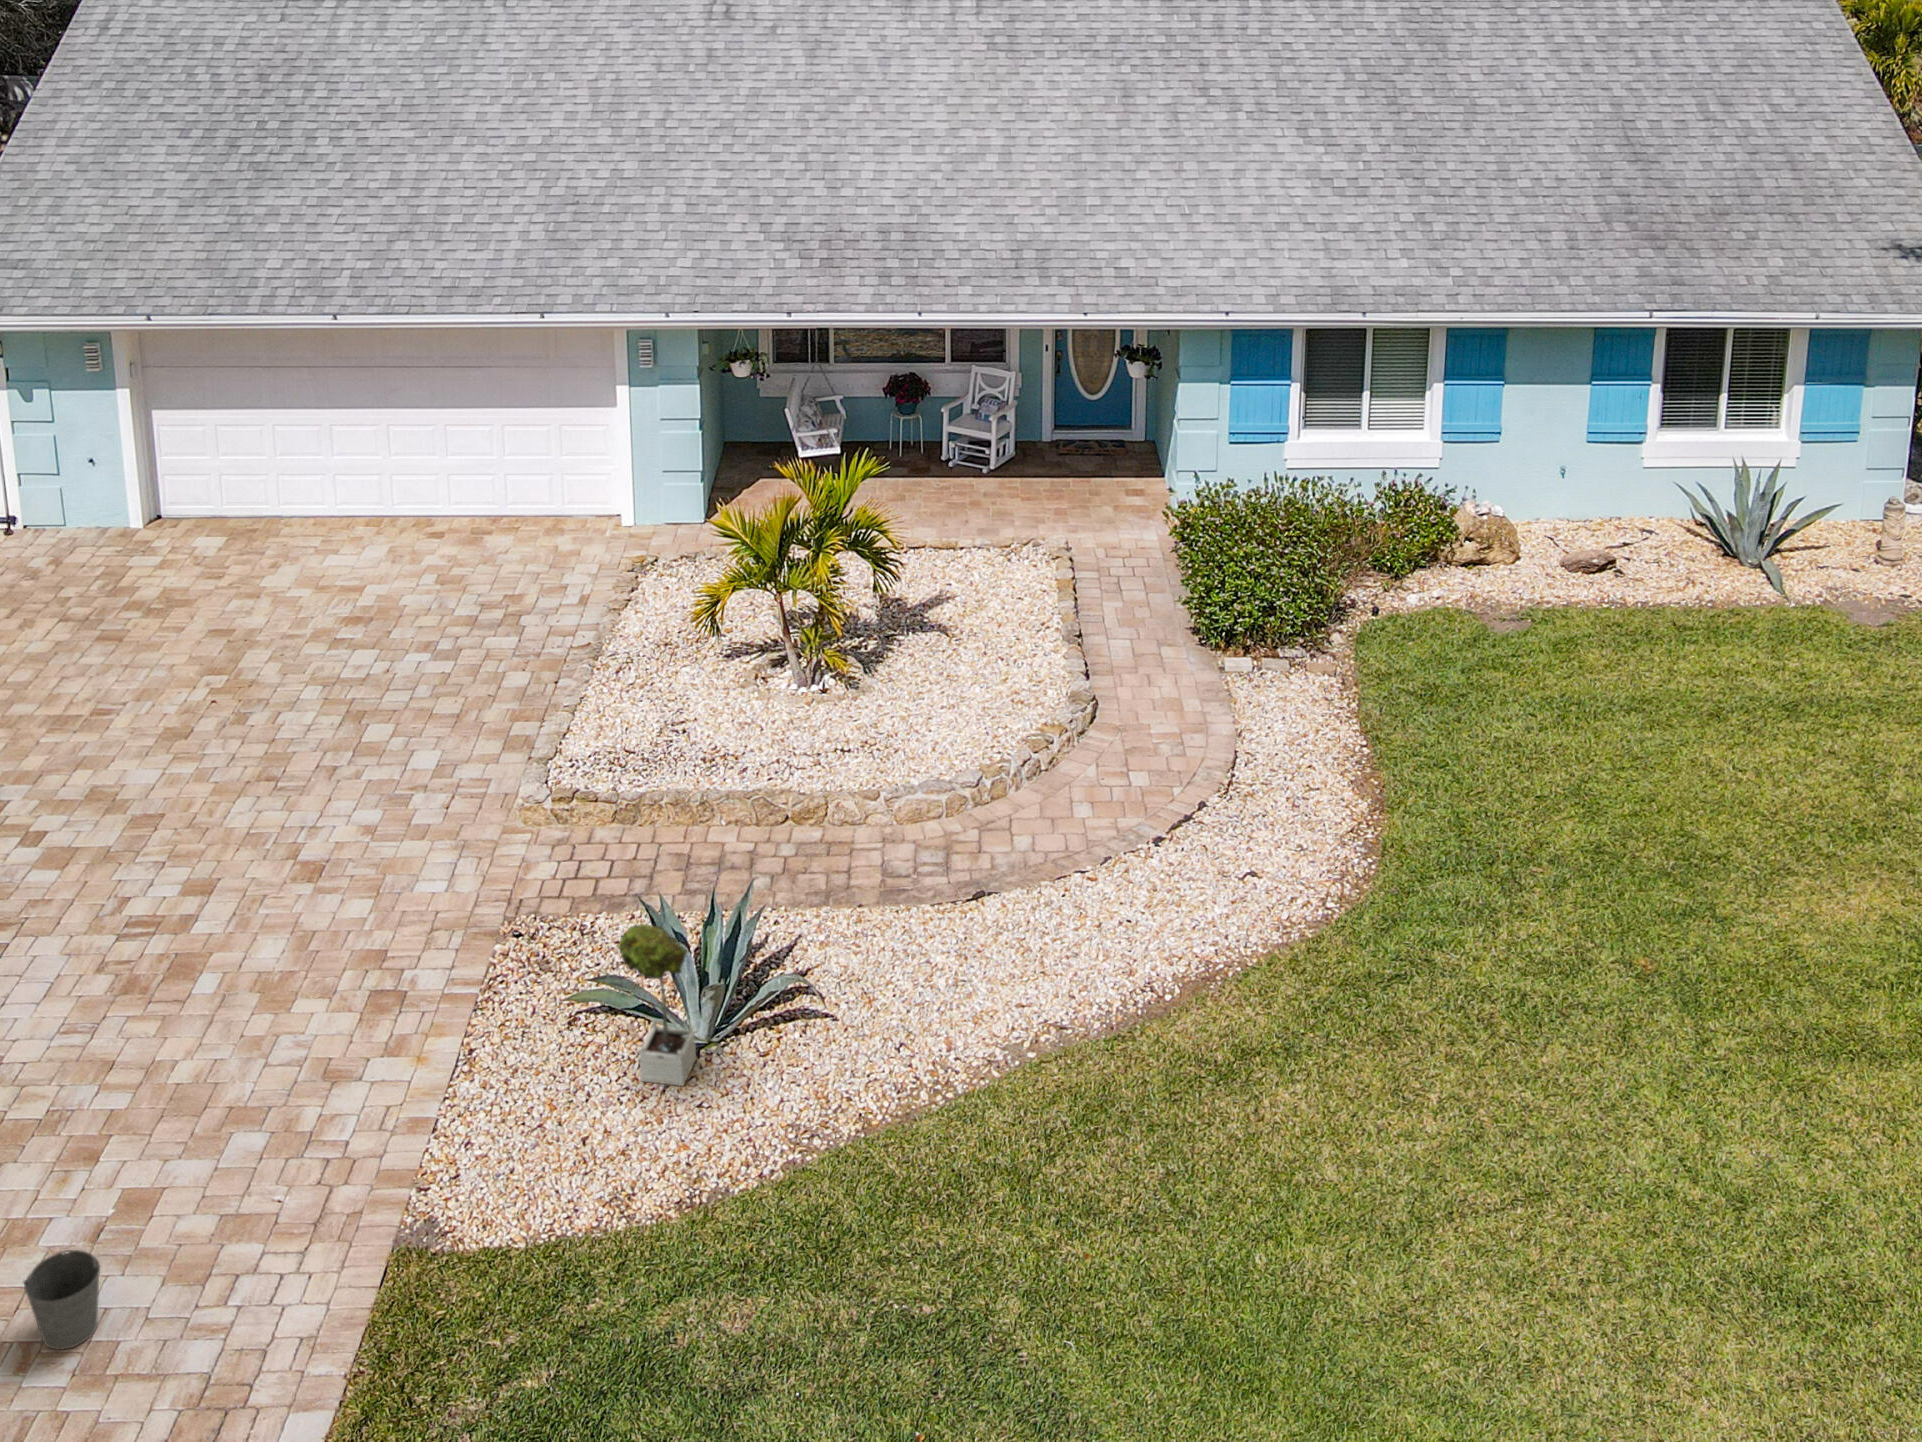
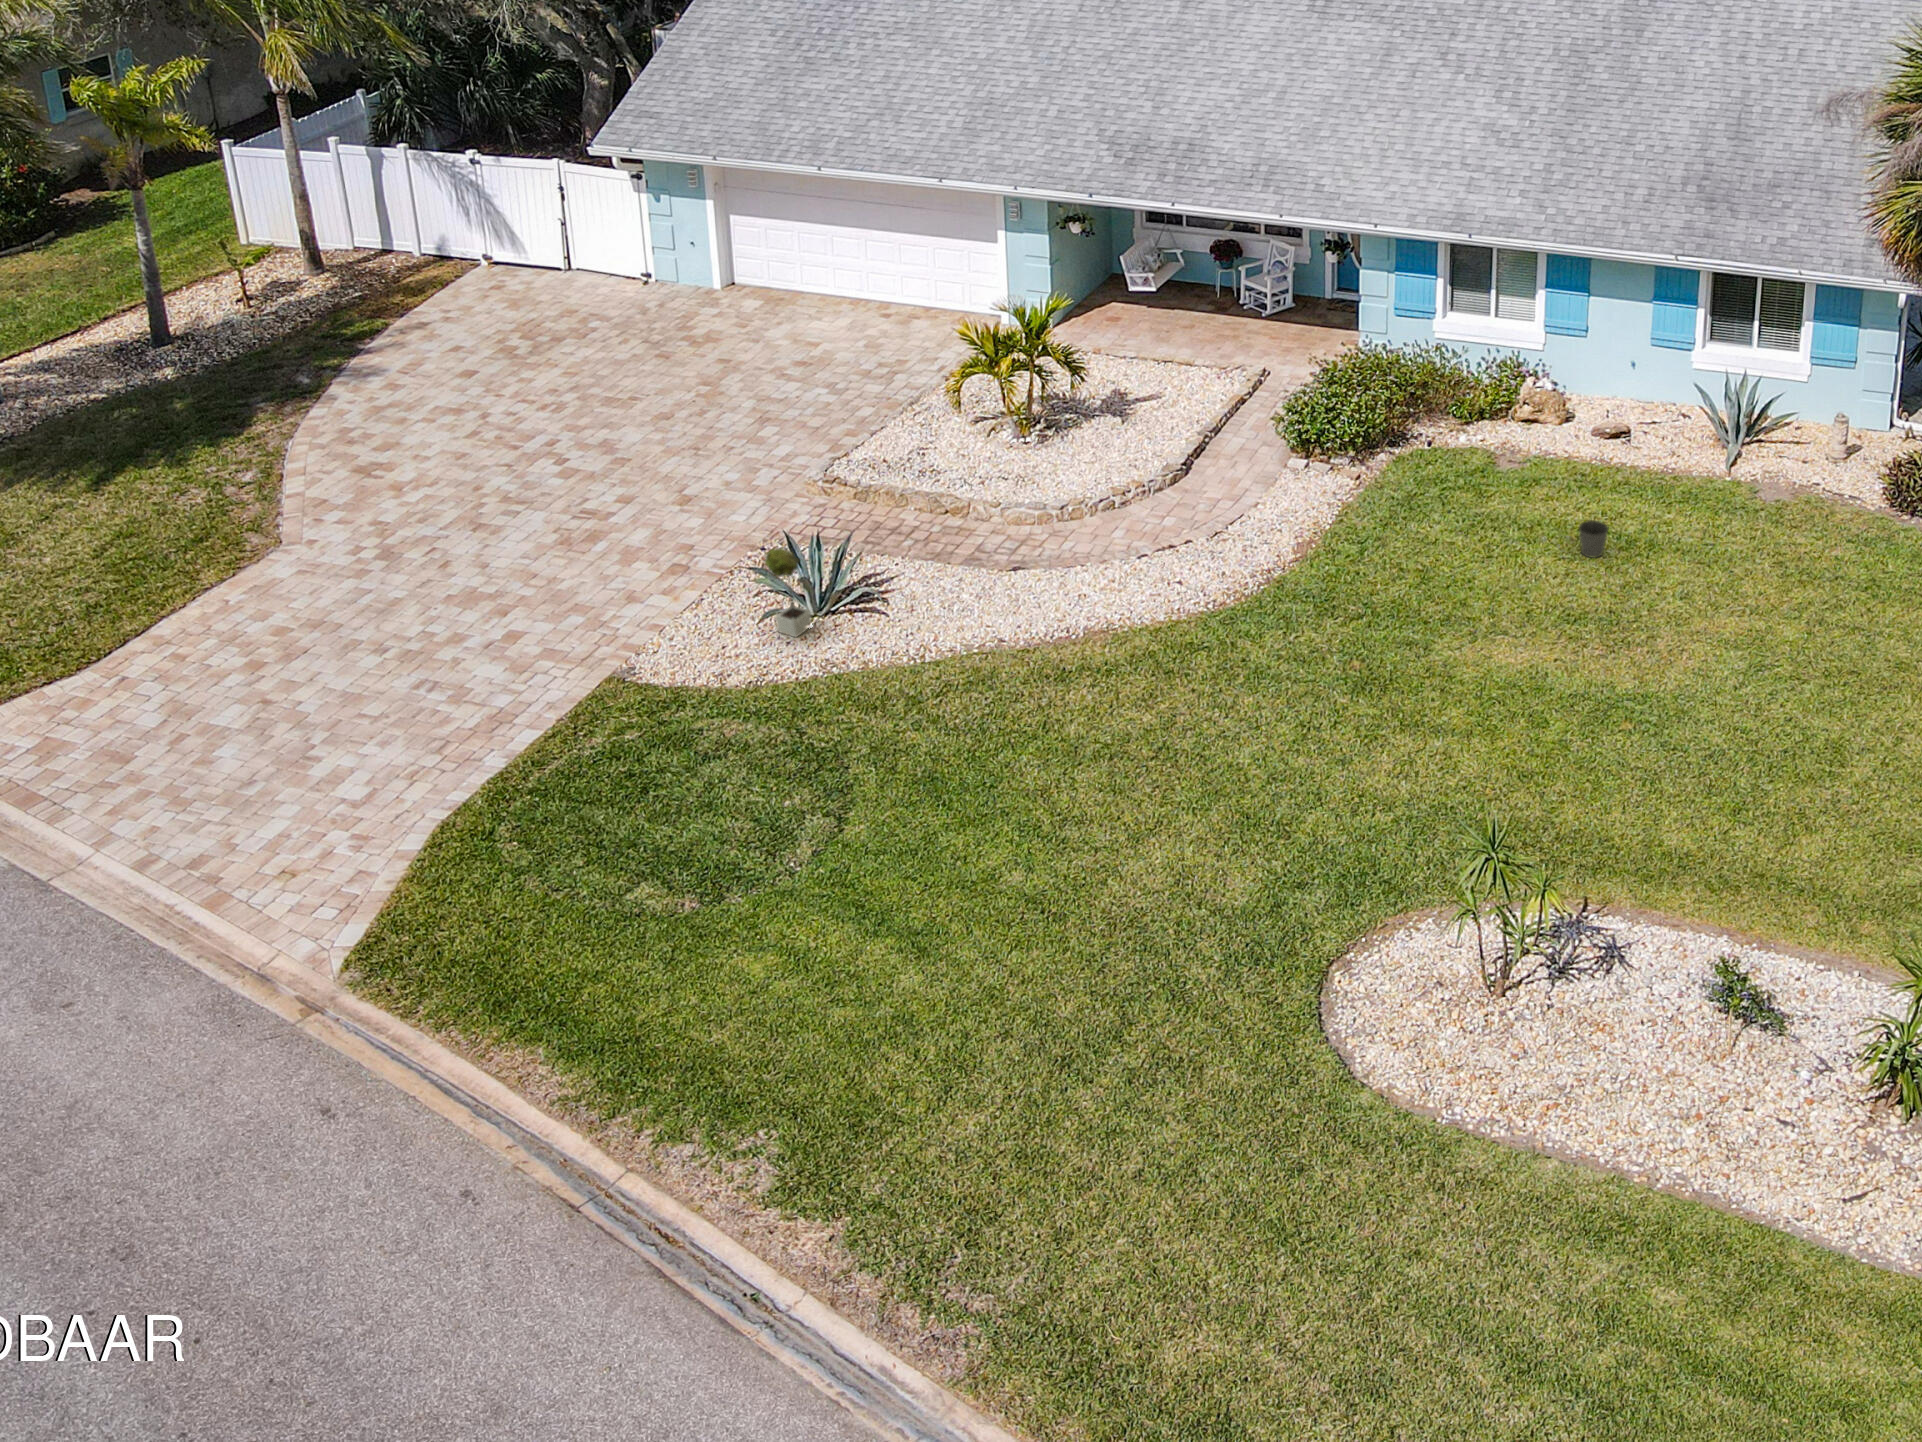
bucket: present [23,1250,100,1350] -> present [1579,520,1609,558]

